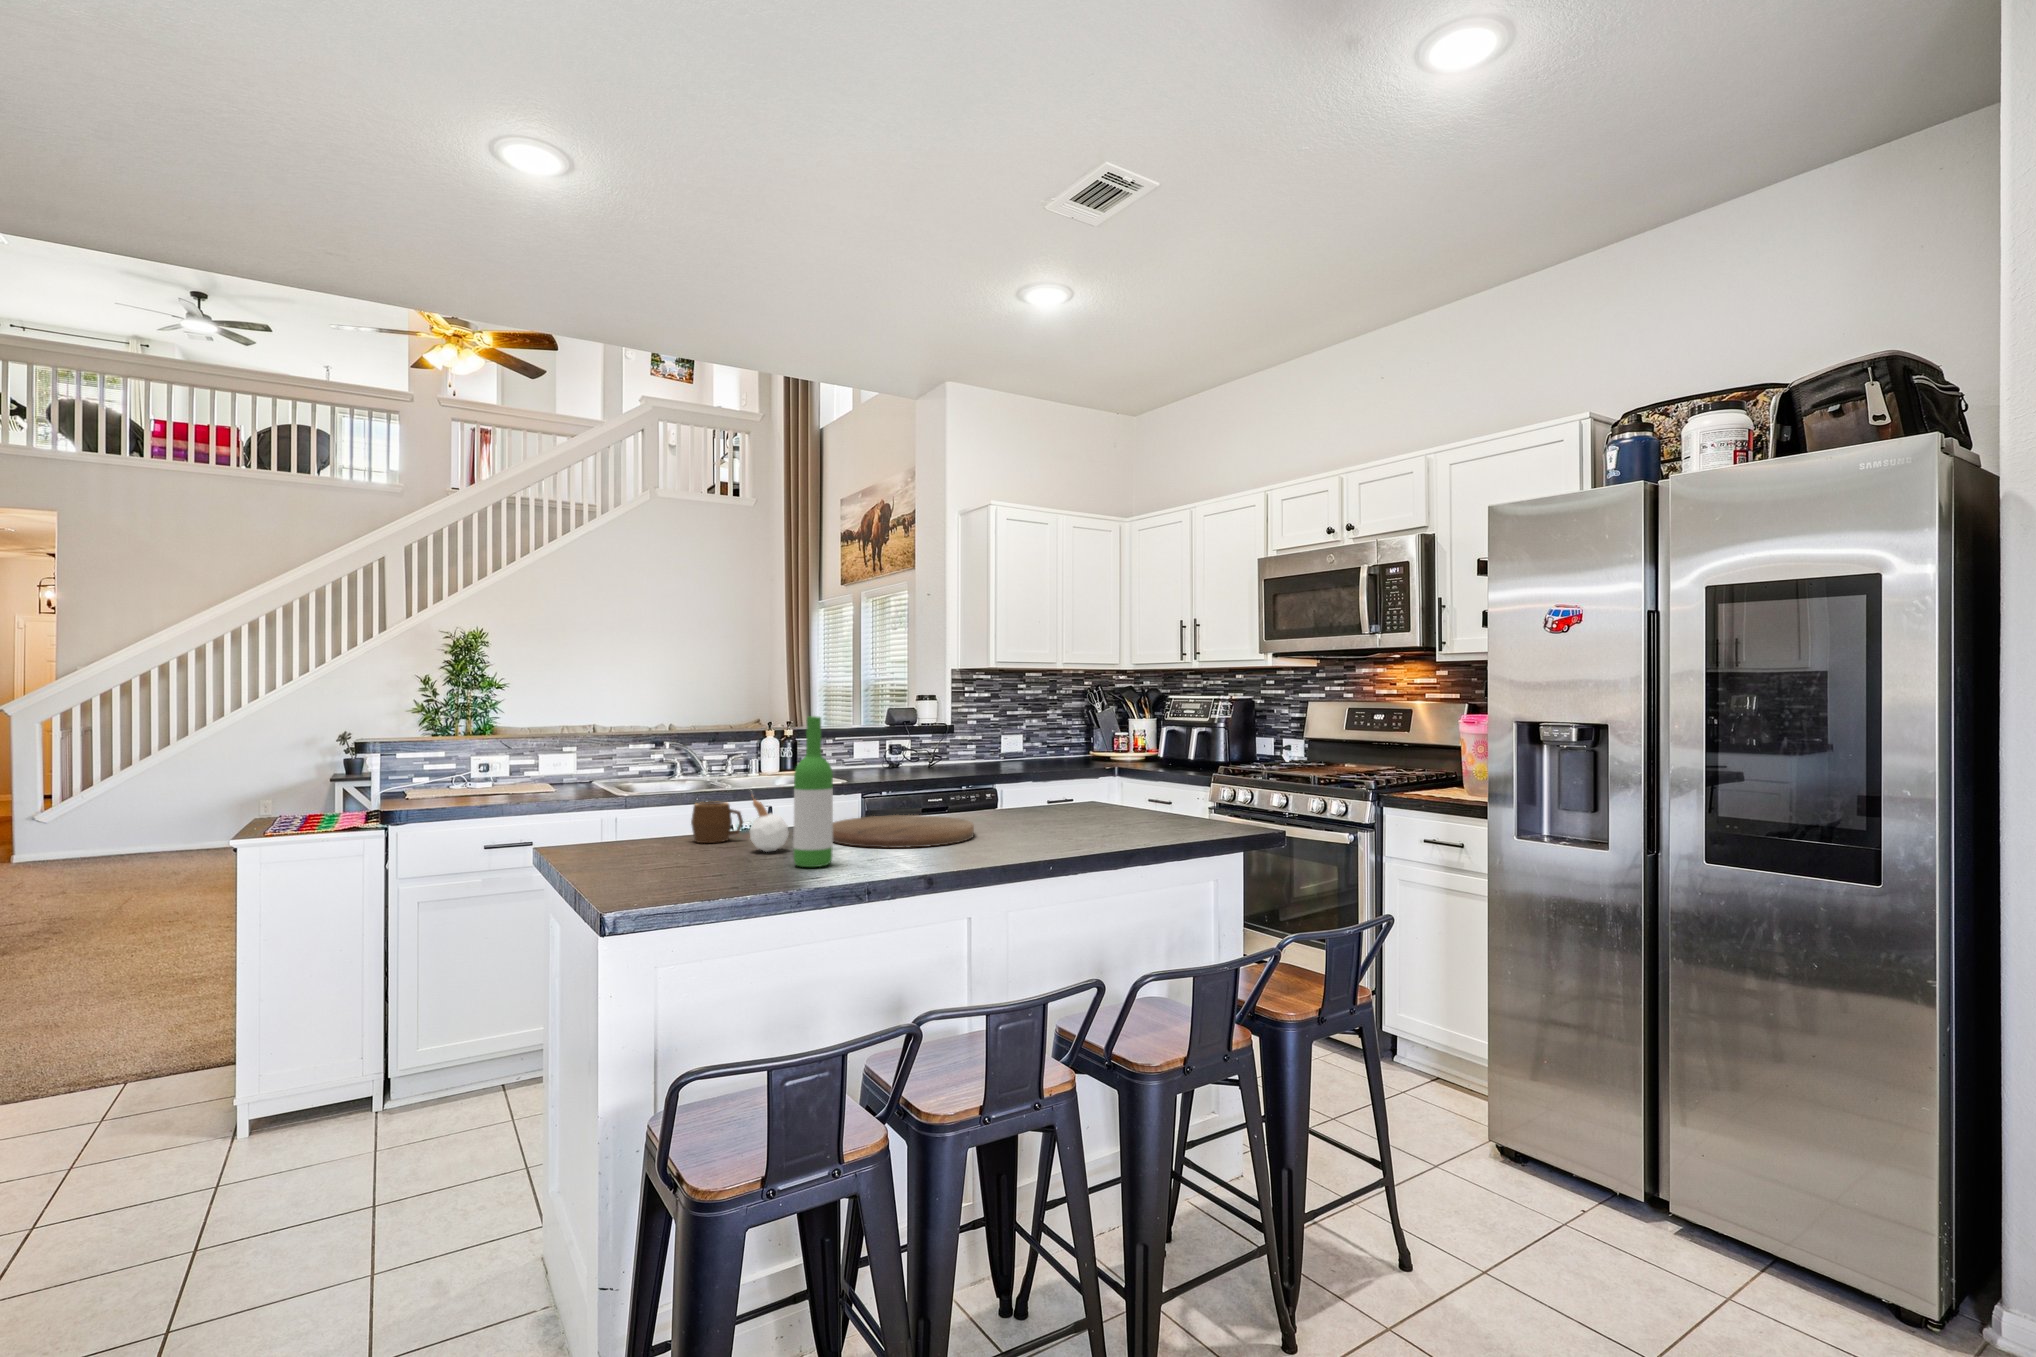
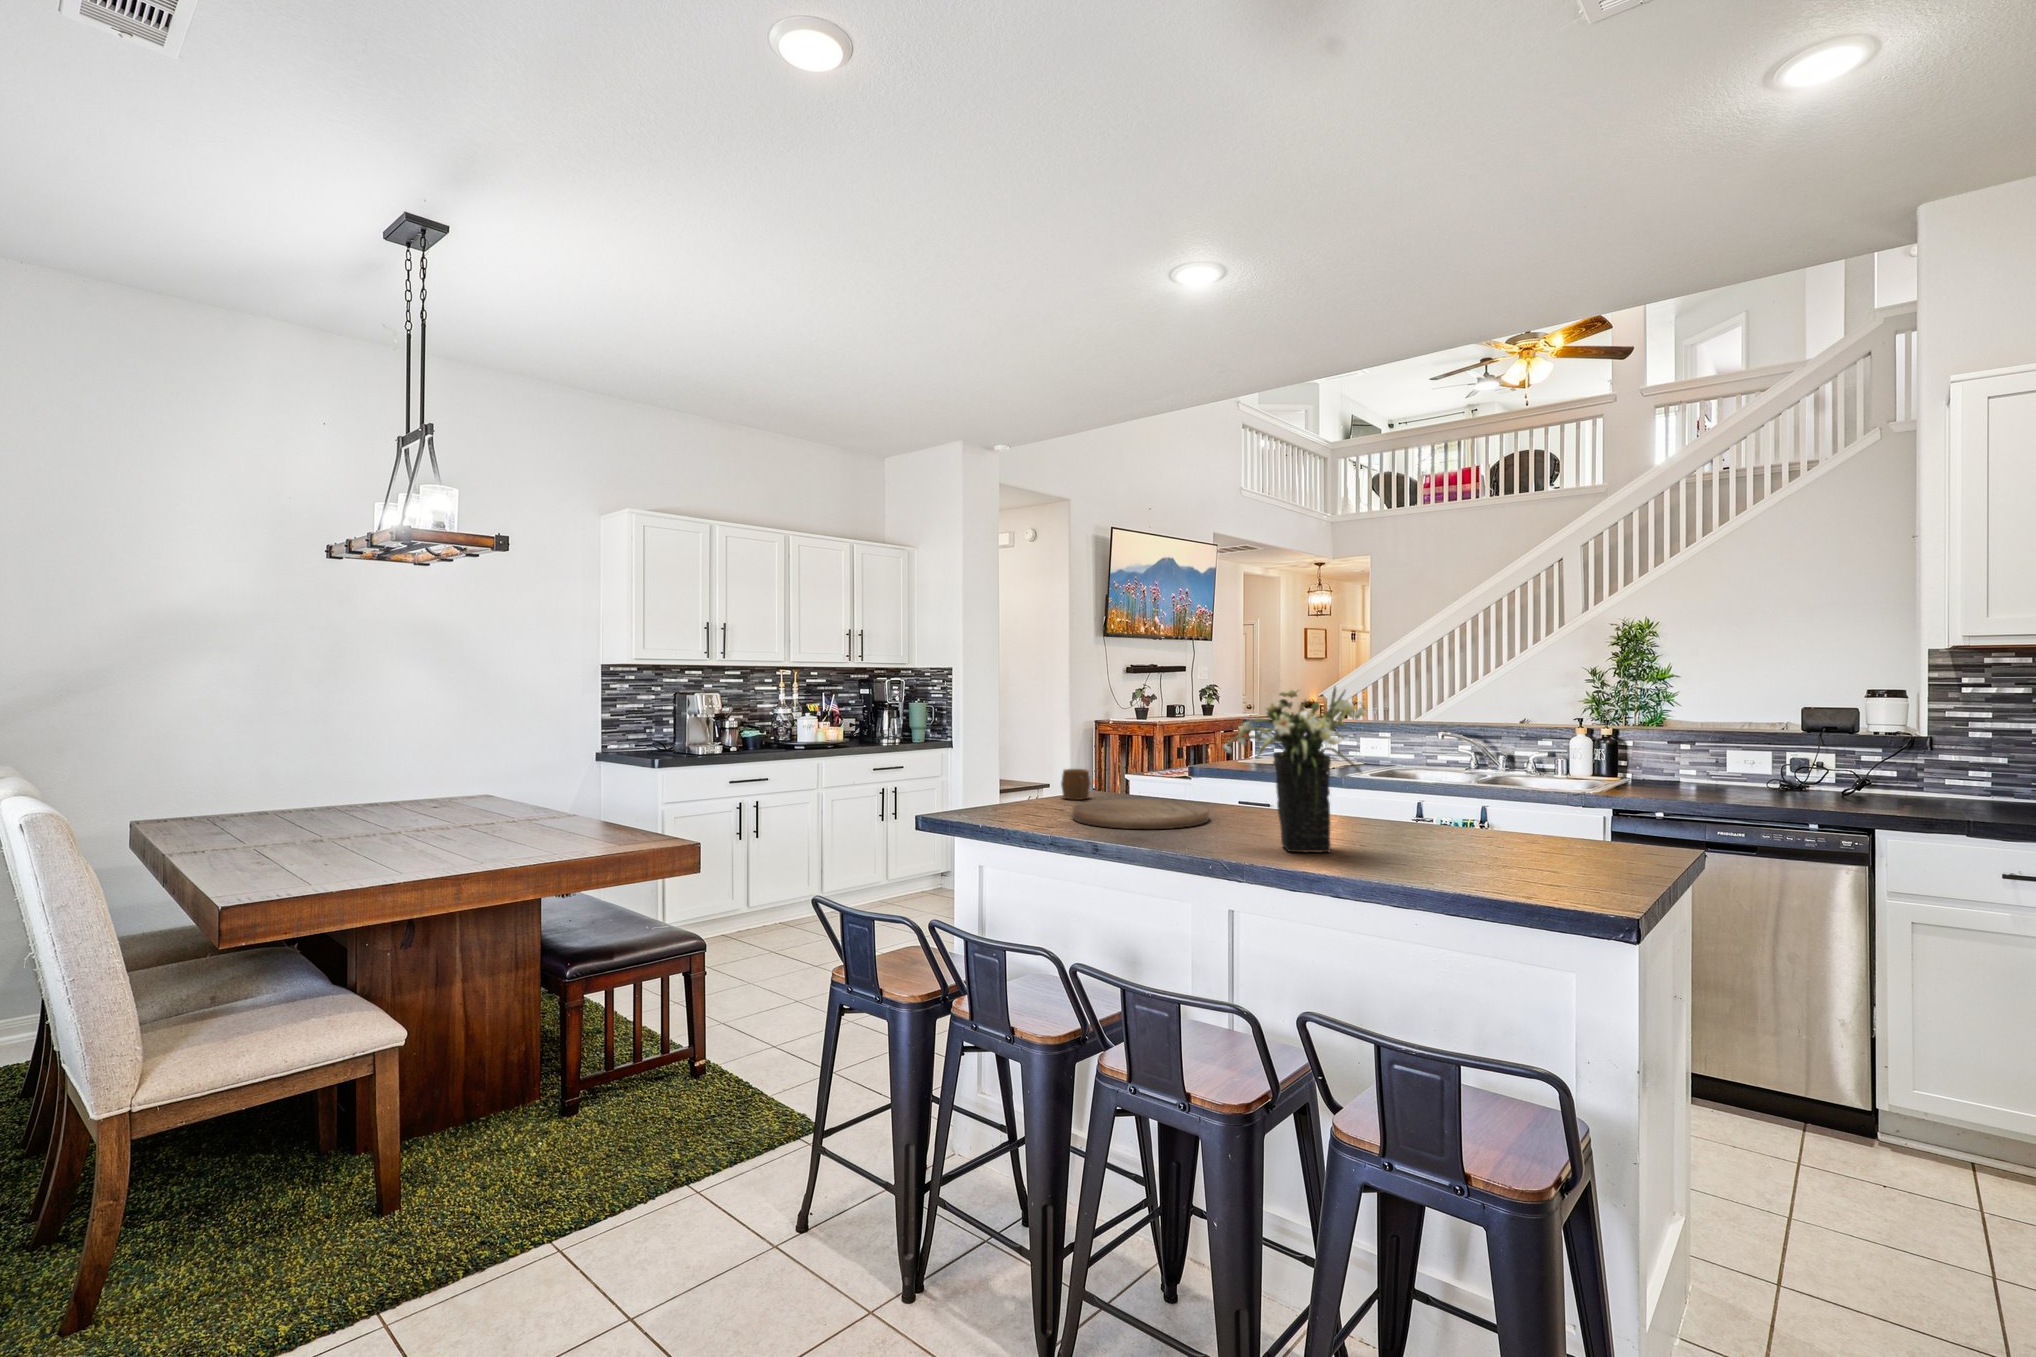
flower arrangement: none [1061,691,1164,826] -> present [1222,687,1366,852]
wine bottle: present [793,716,833,867] -> none [974,704,1002,817]
candle: present [750,795,788,851] -> none [1026,757,1055,808]

